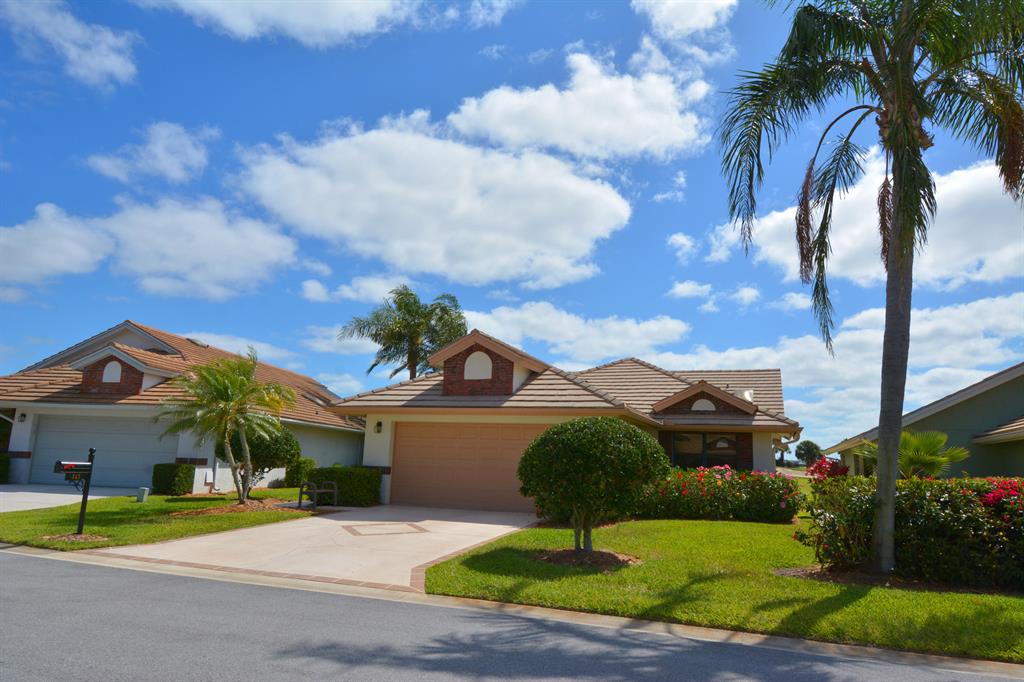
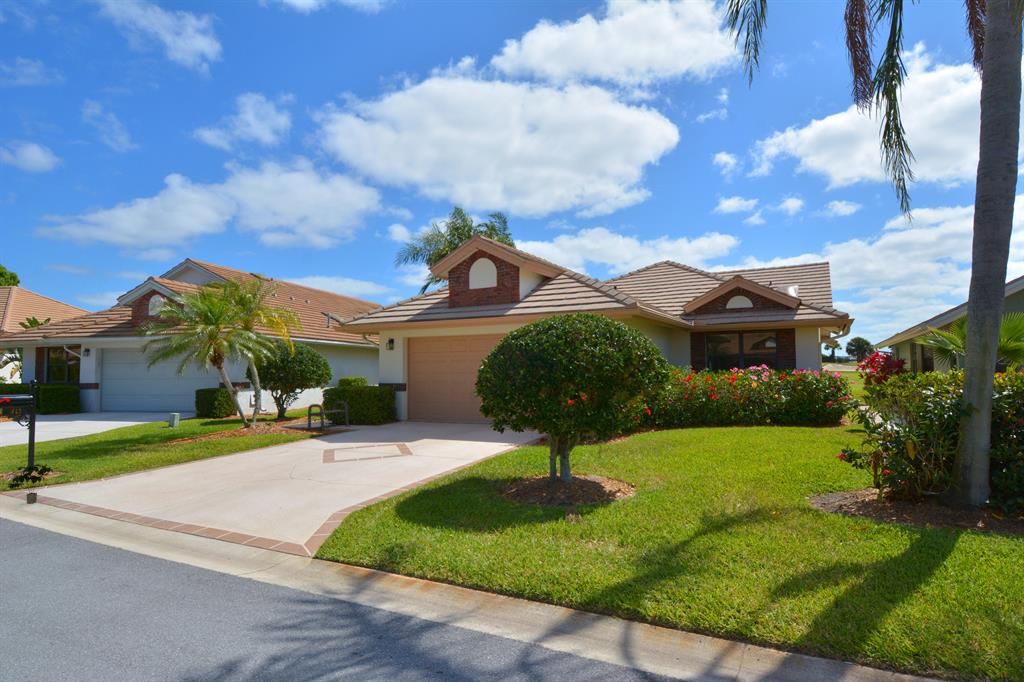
potted plant: none [108,522,142,556] -> present [8,464,53,503]

